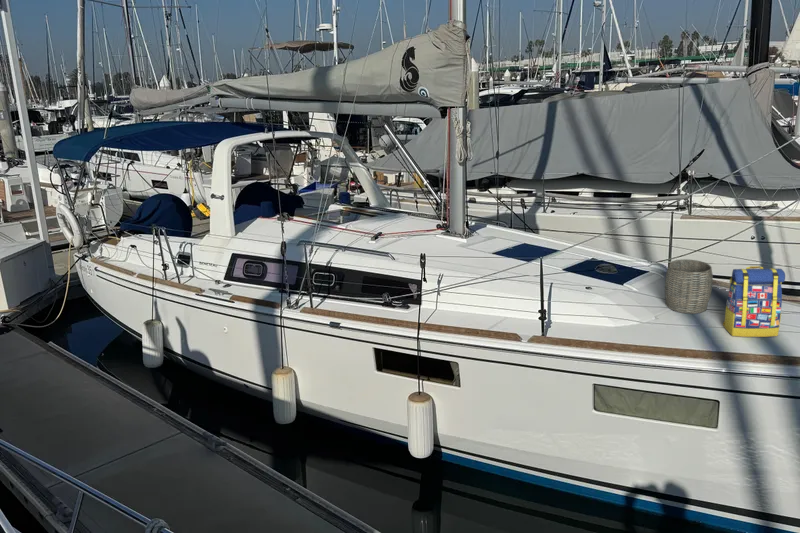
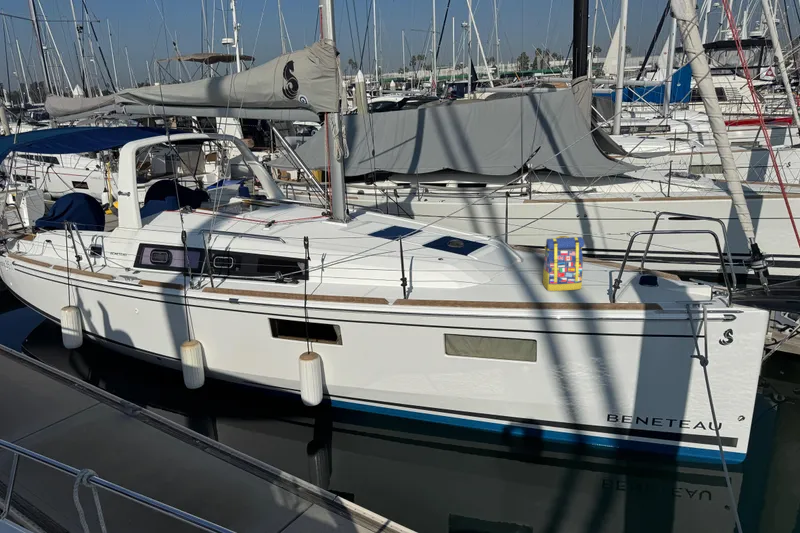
woven basket: present [665,259,713,314] -> none [500,233,535,276]

